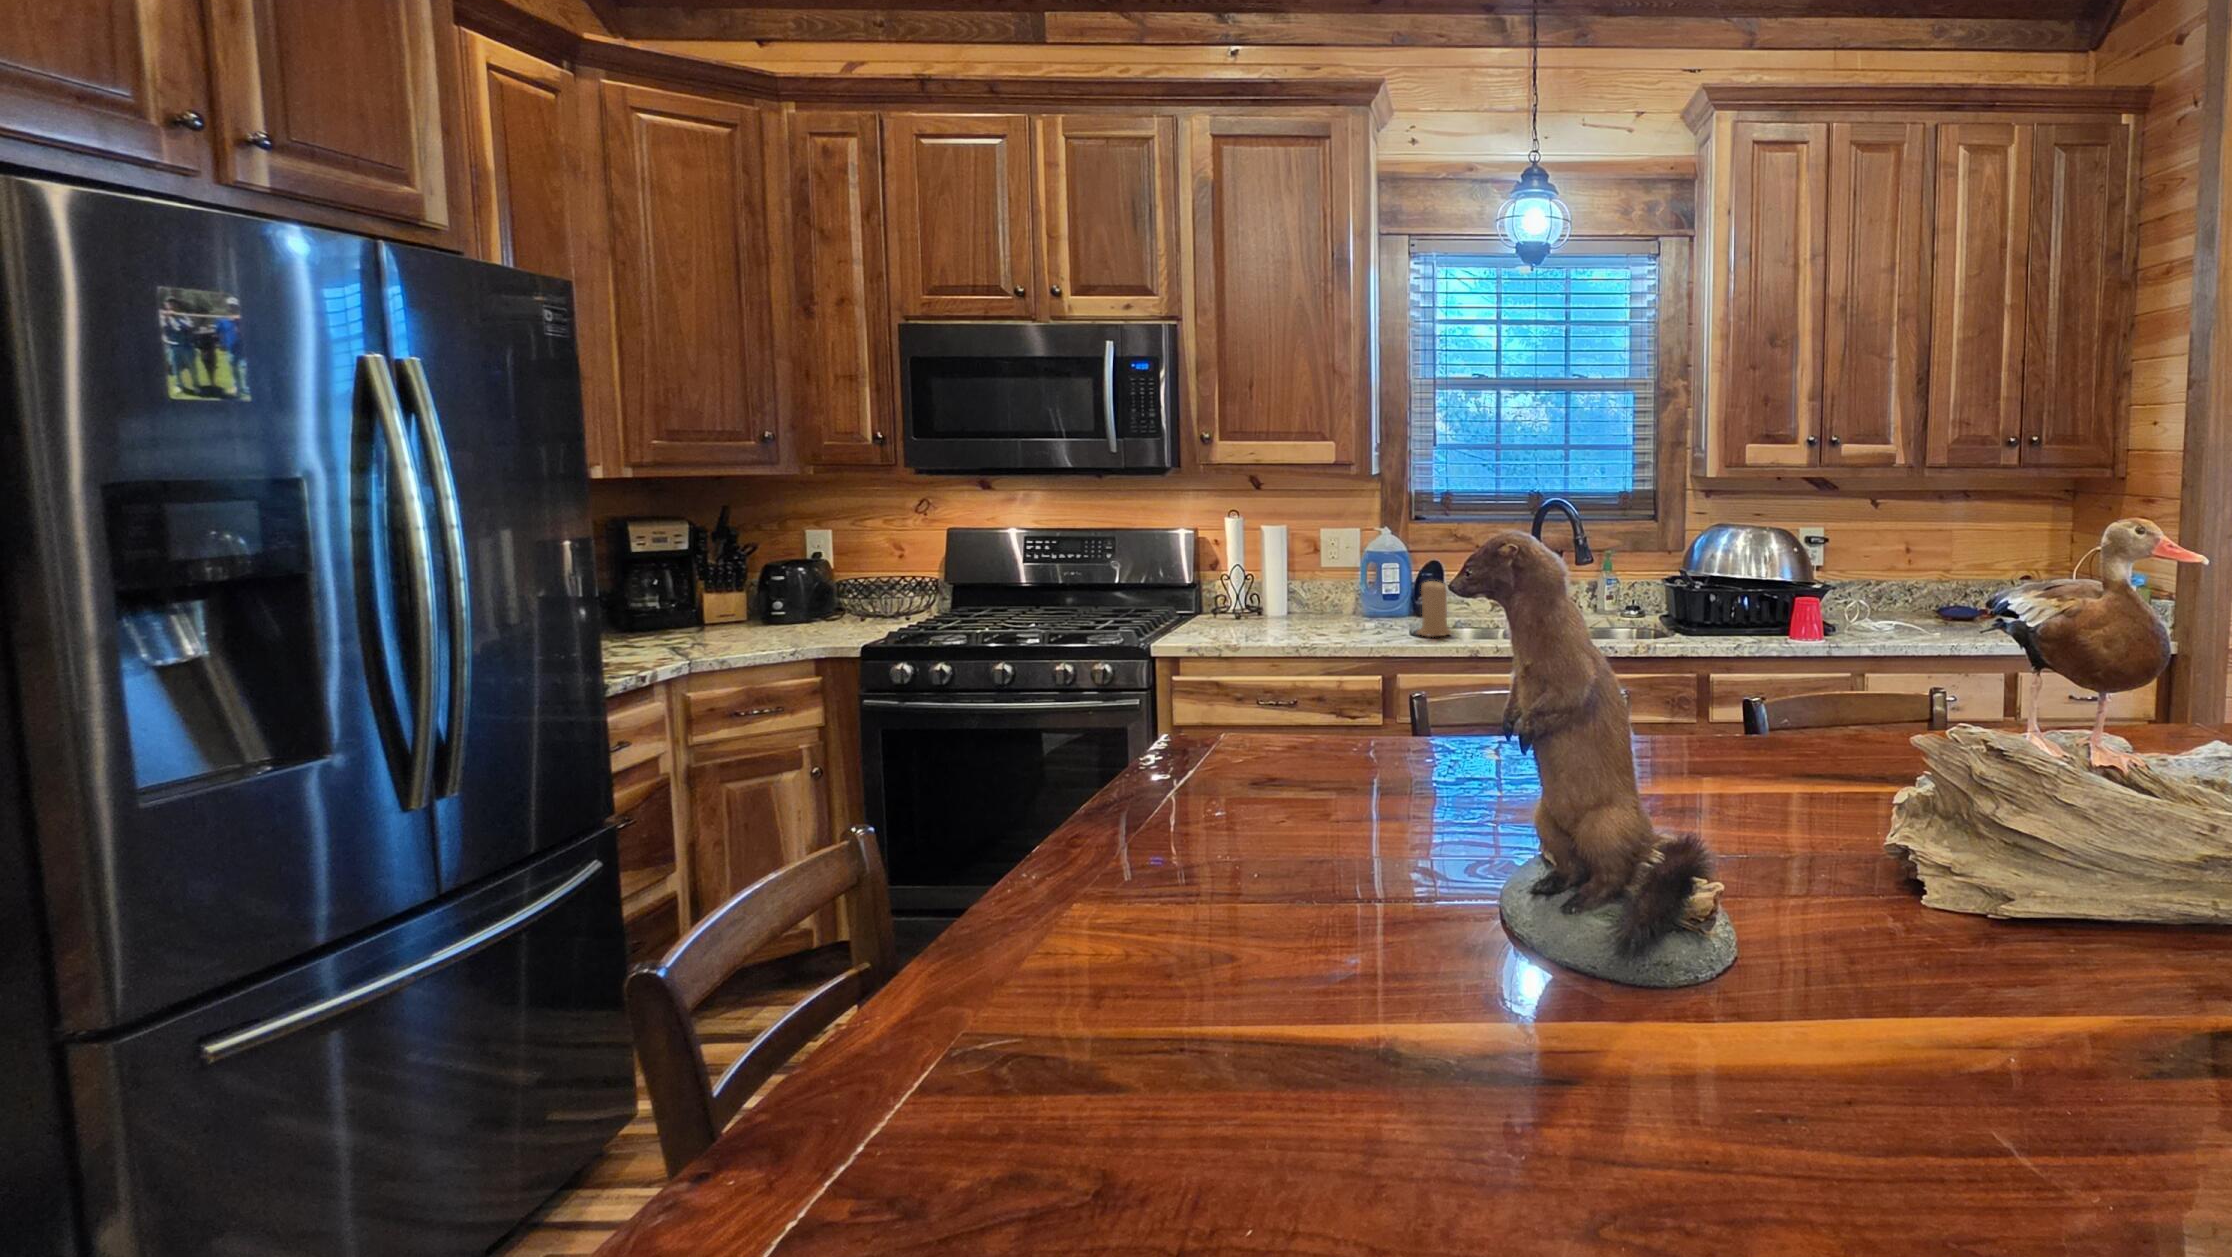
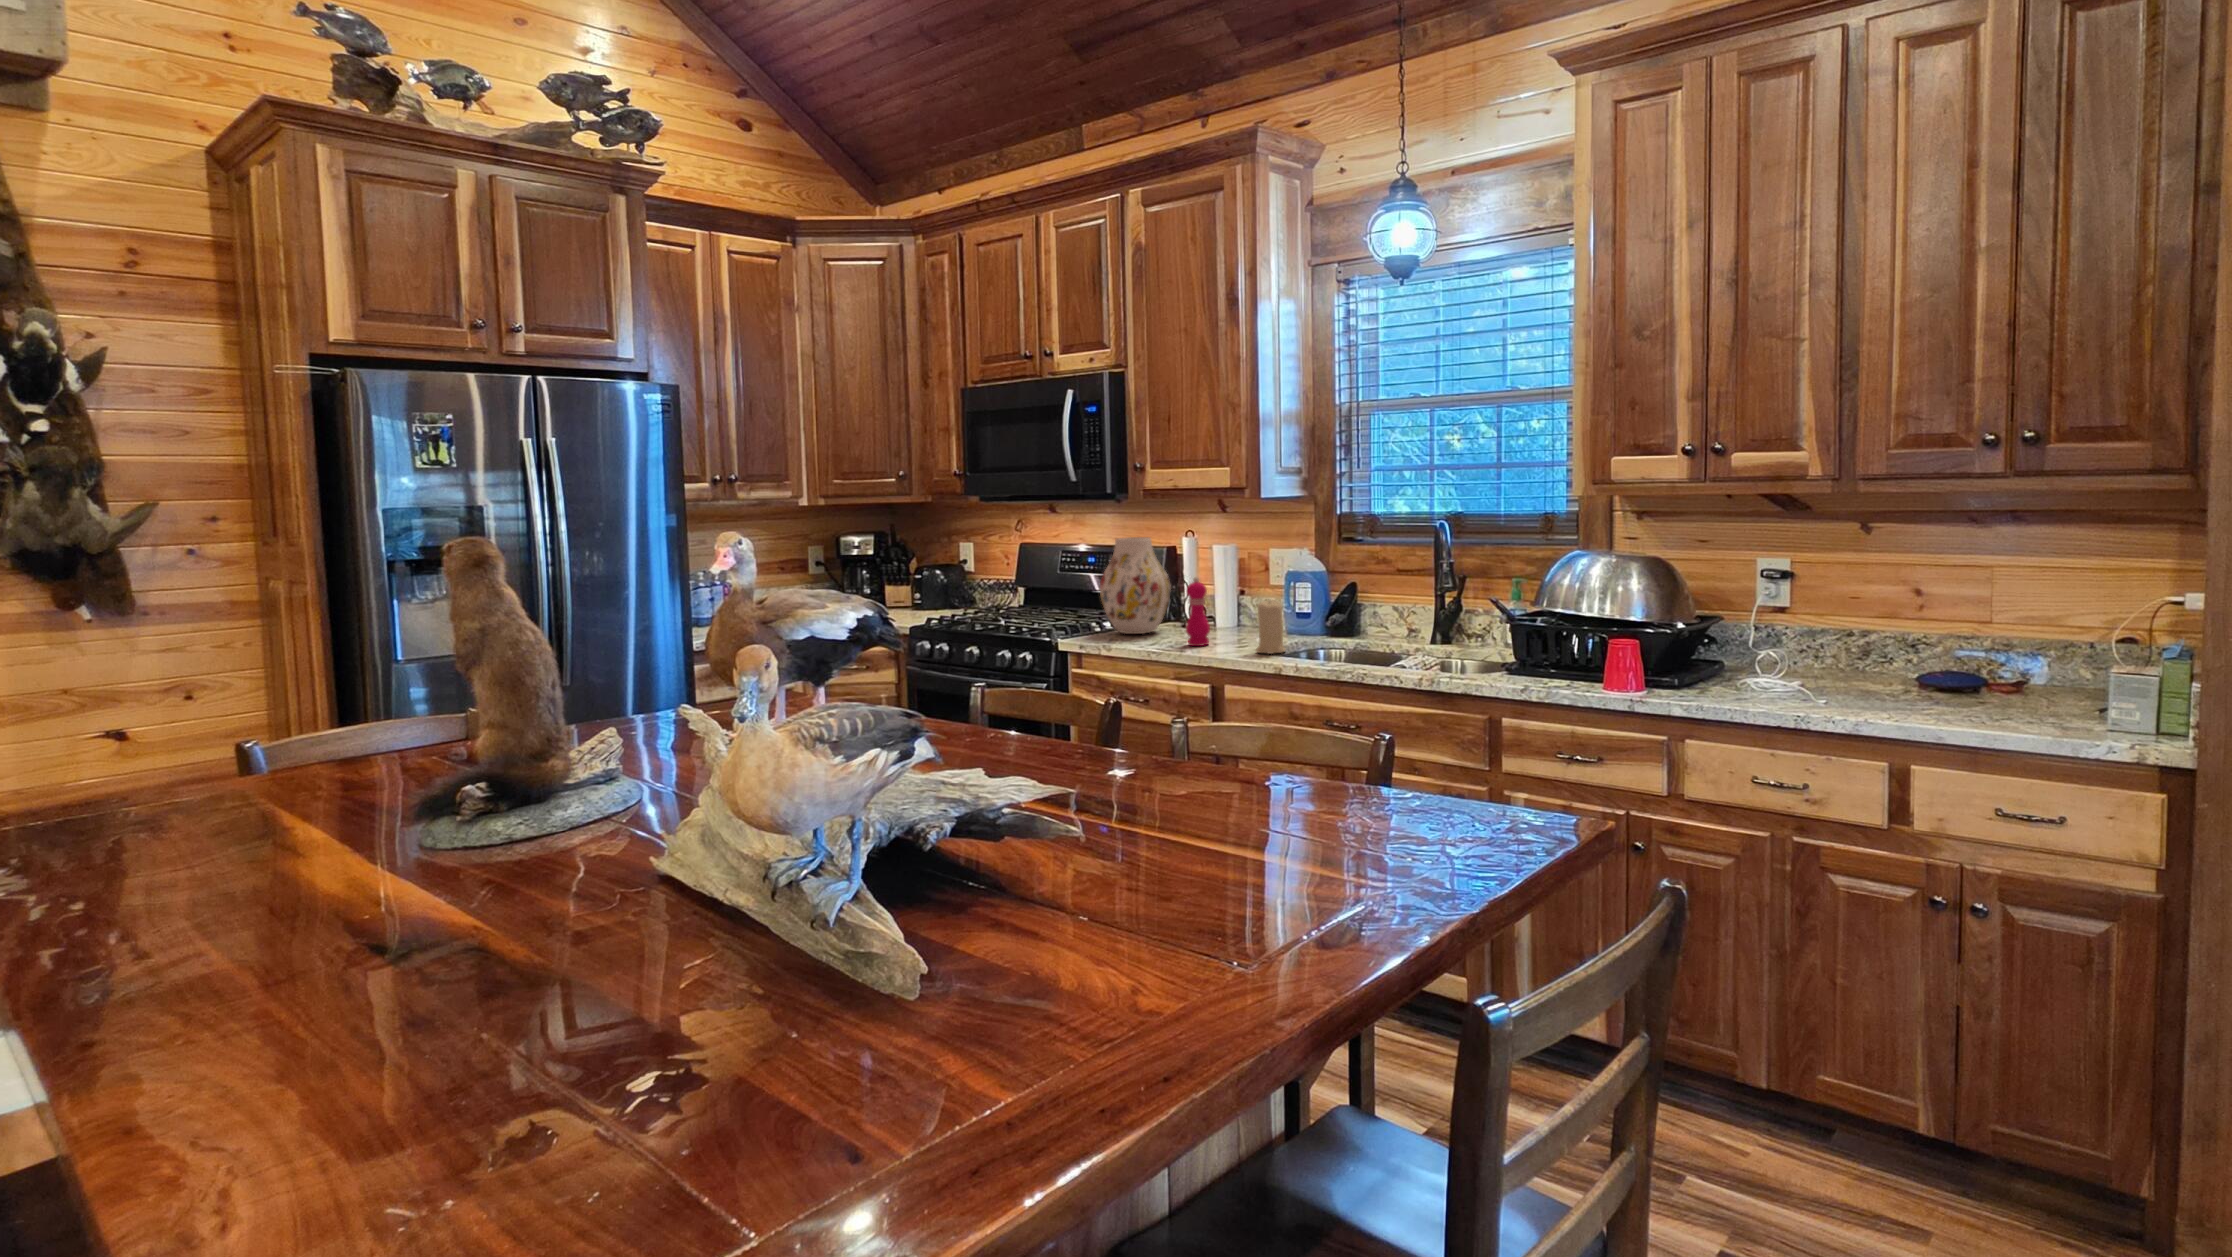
vase: none [1183,518,1266,630] -> present [1100,537,1171,634]
pepper mill: none [1323,560,1351,636] -> present [1186,577,1210,646]

